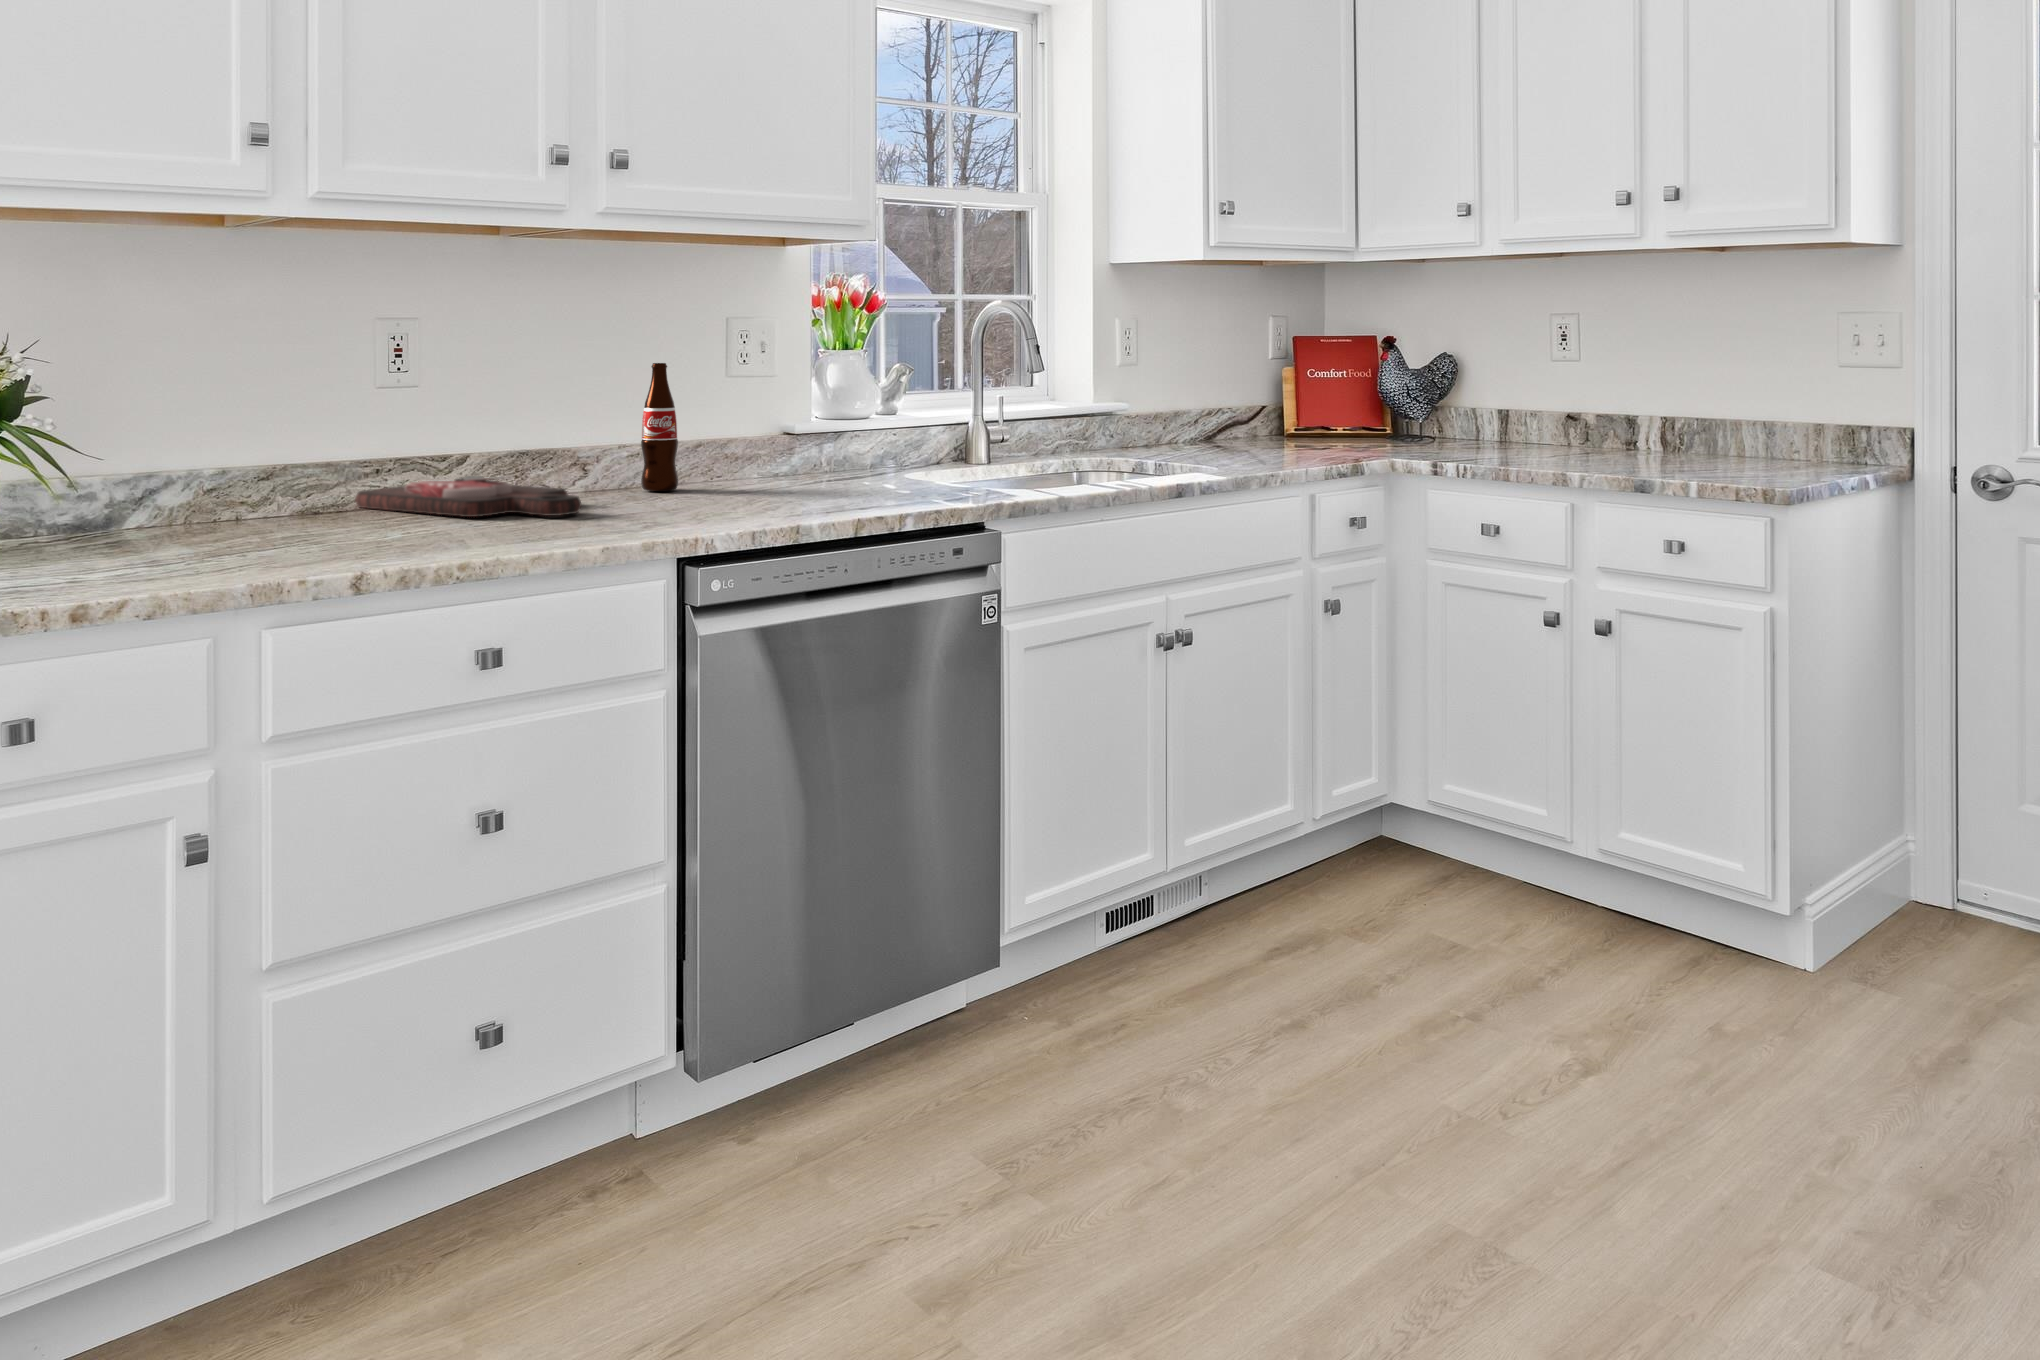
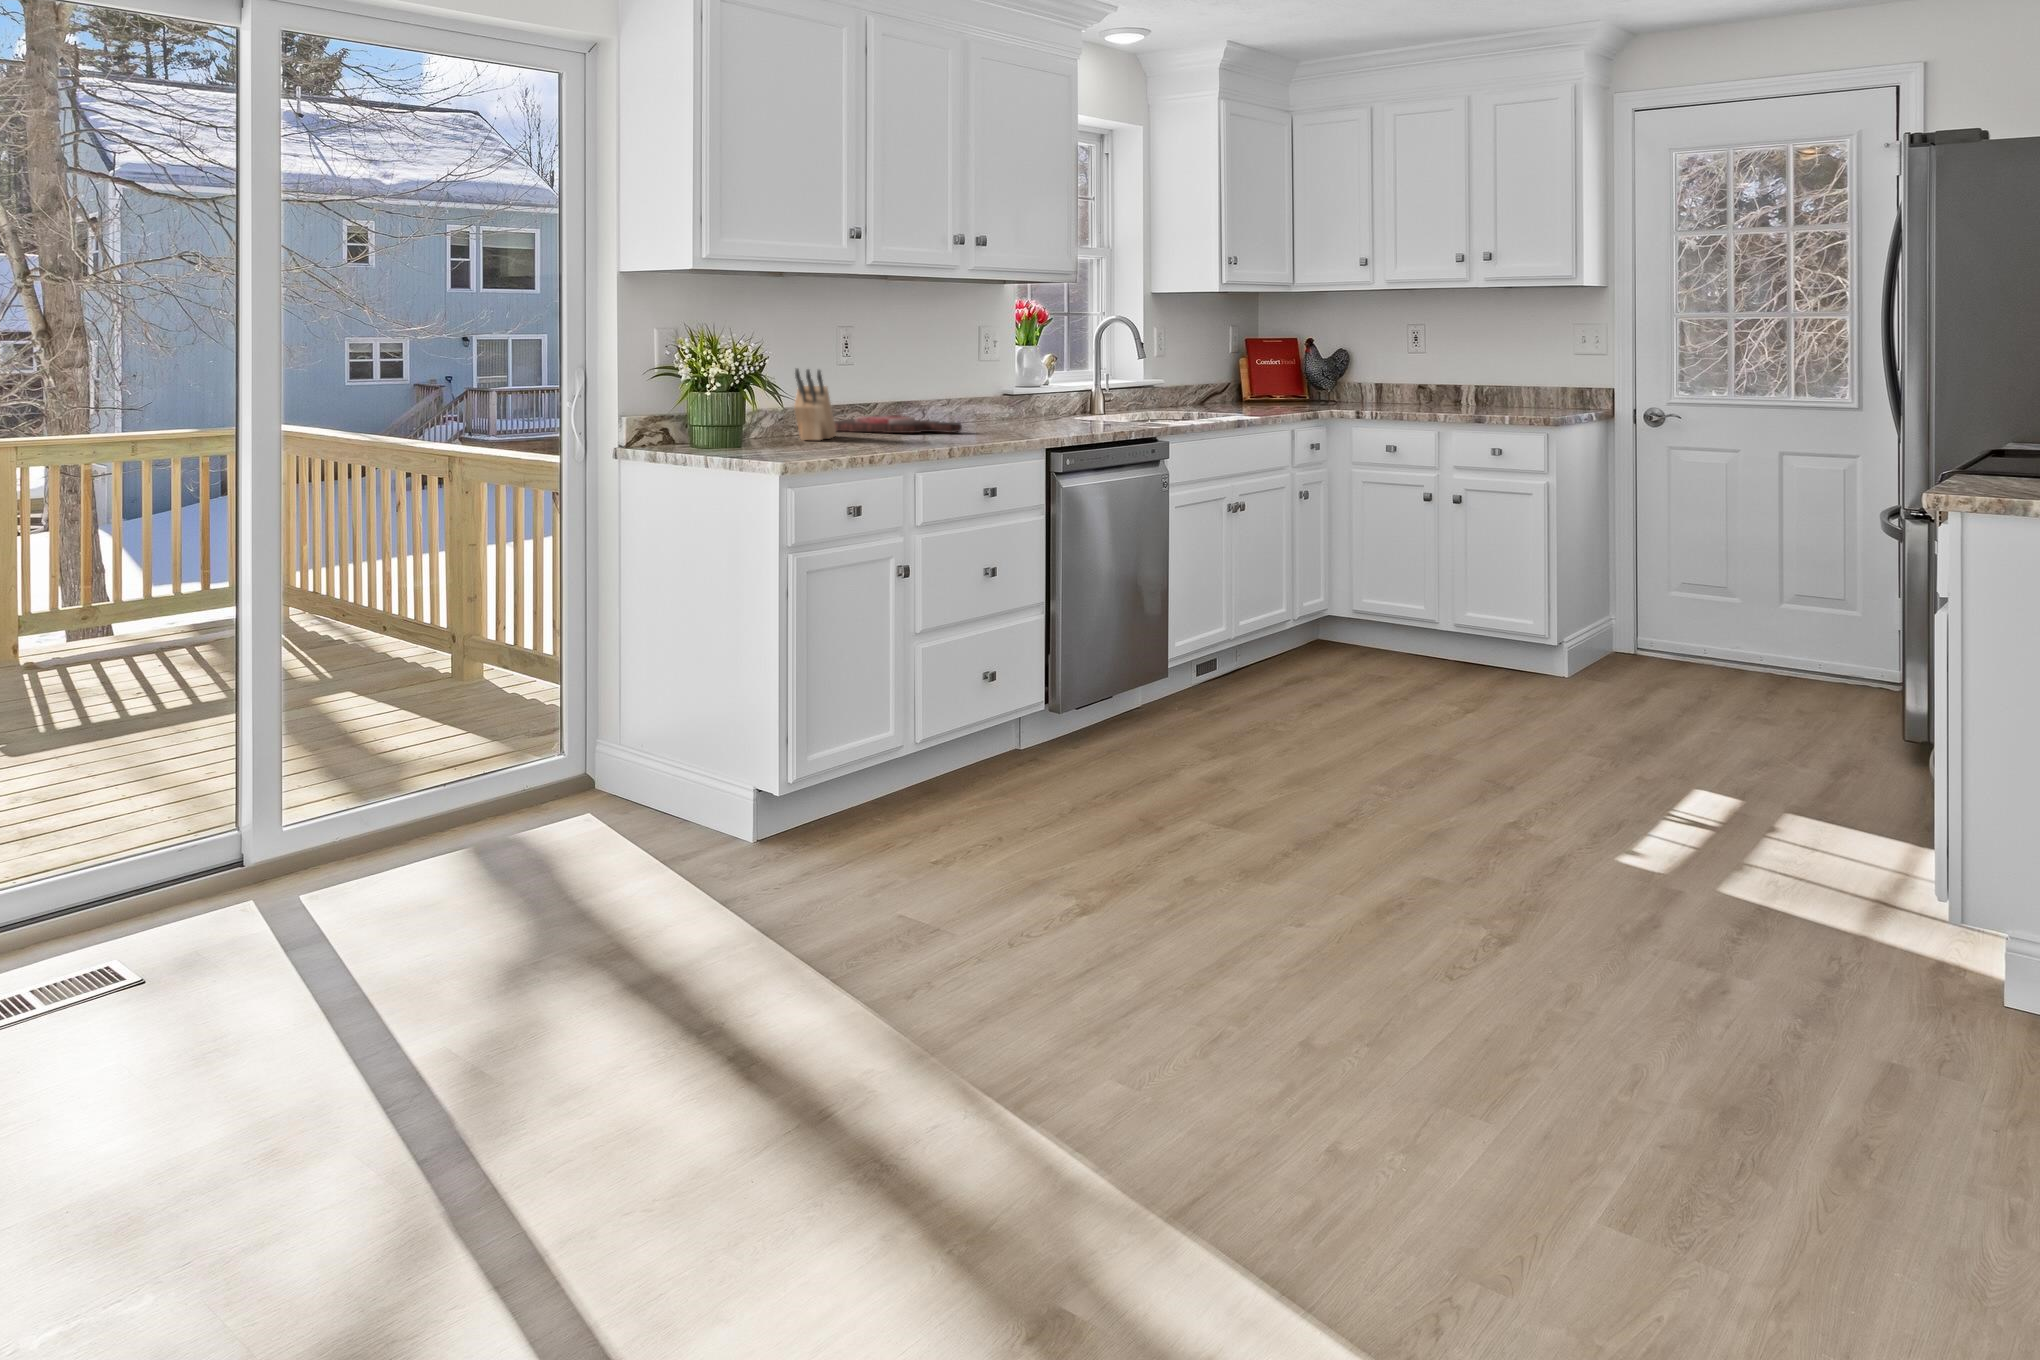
bottle: present [641,363,678,491] -> none [954,352,975,424]
knife block: none [164,399,314,537] -> present [794,369,836,440]

